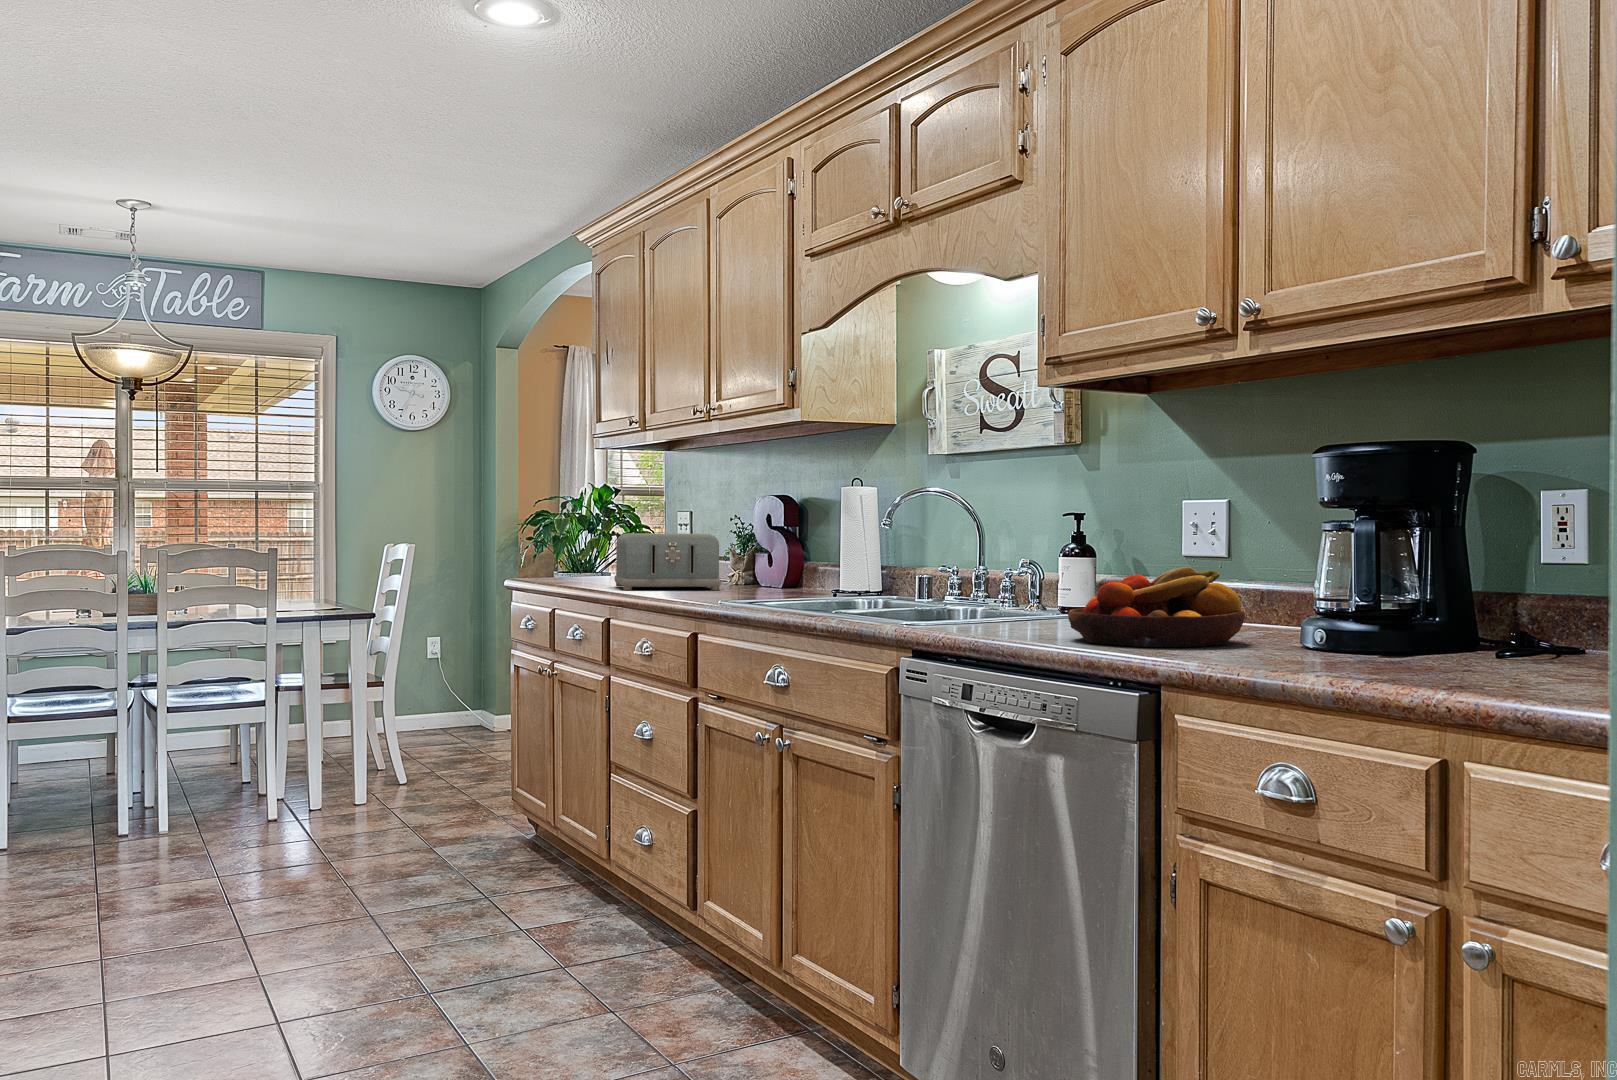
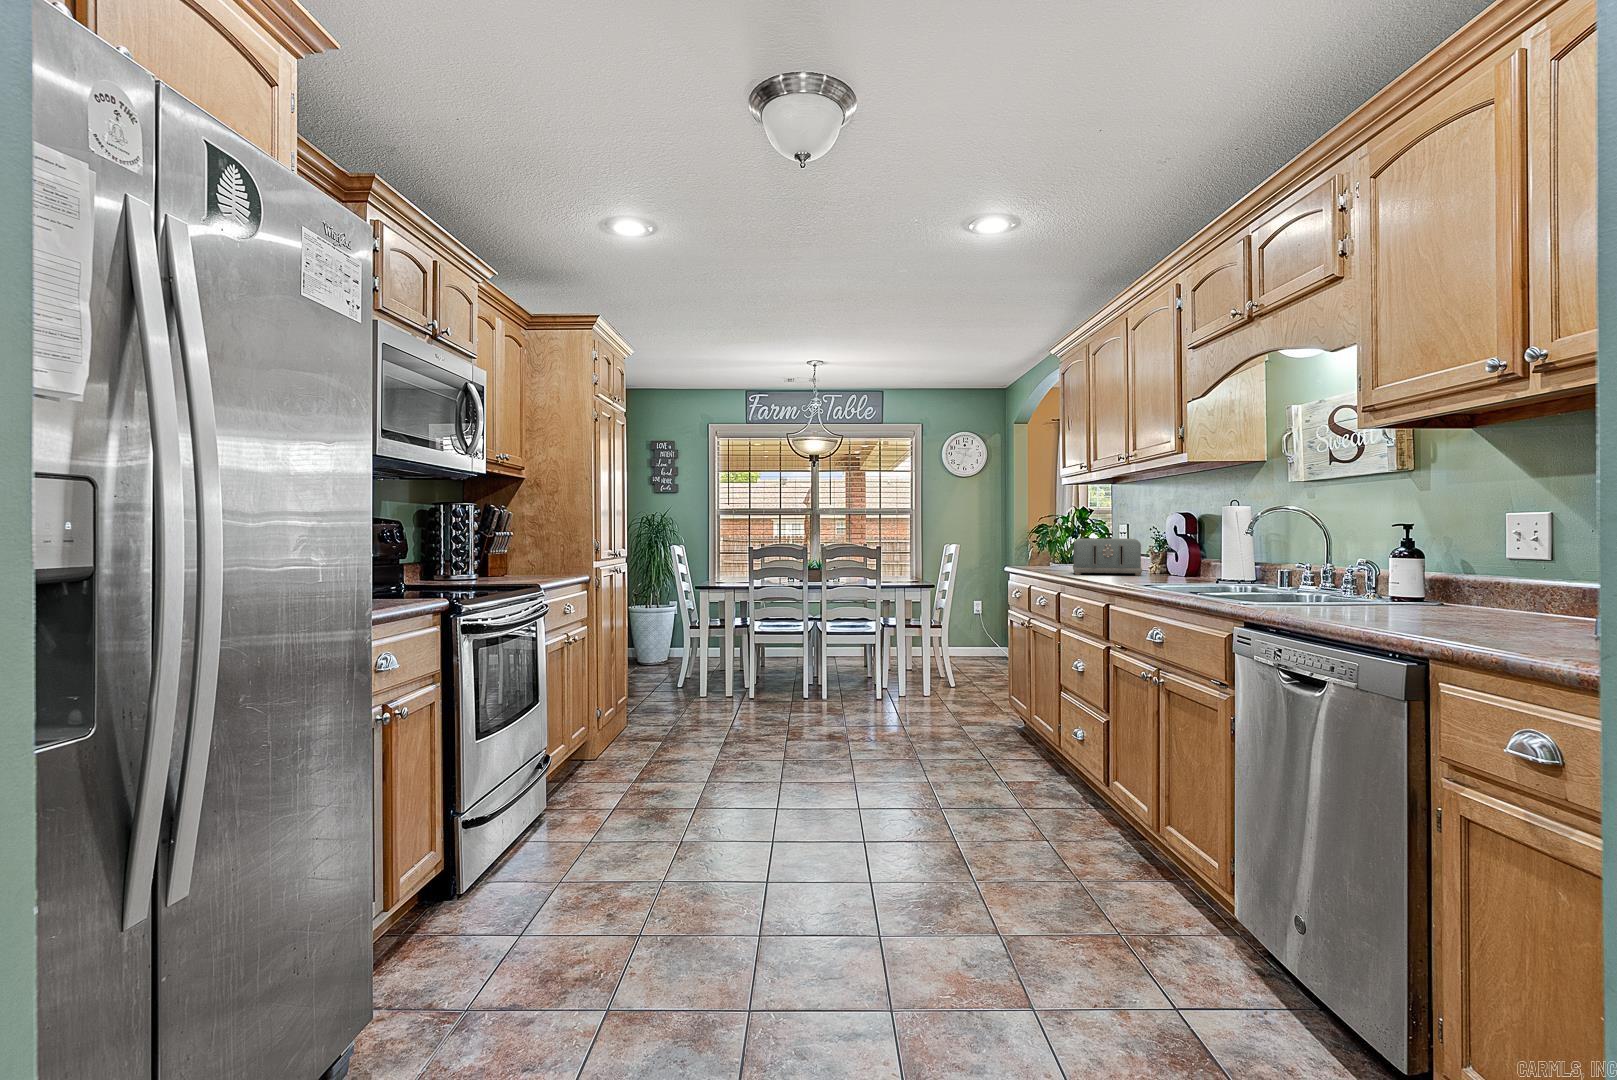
fruit bowl: present [1068,567,1245,647] -> none [1367,566,1536,630]

